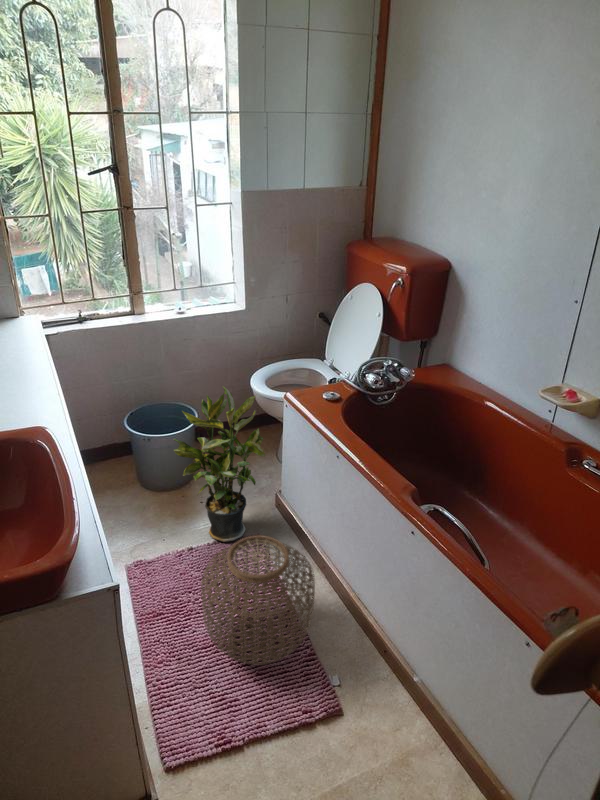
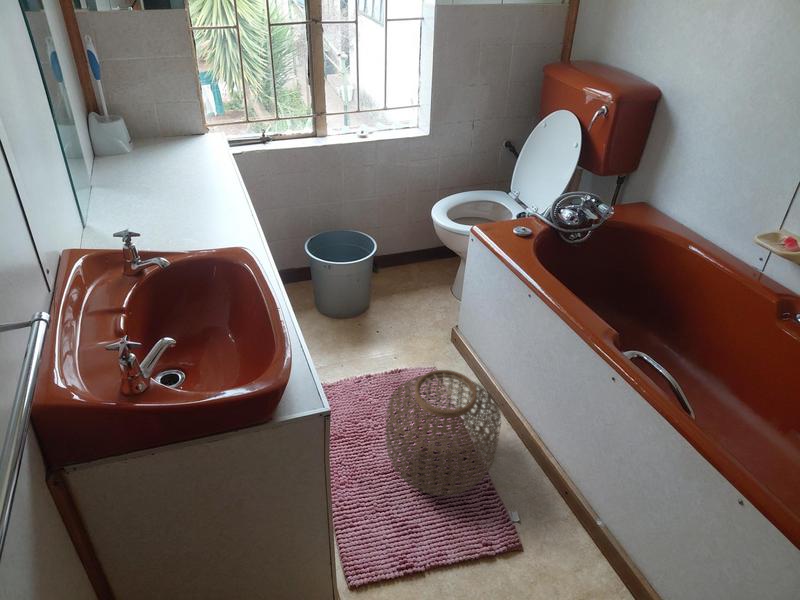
potted plant: present [174,386,265,542] -> none [357,214,450,372]

